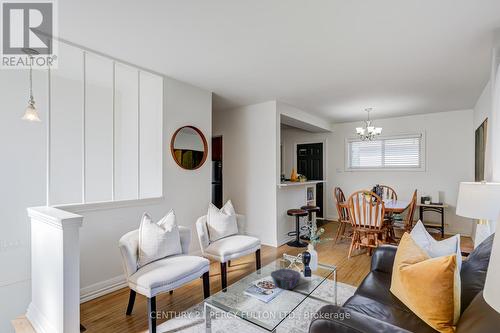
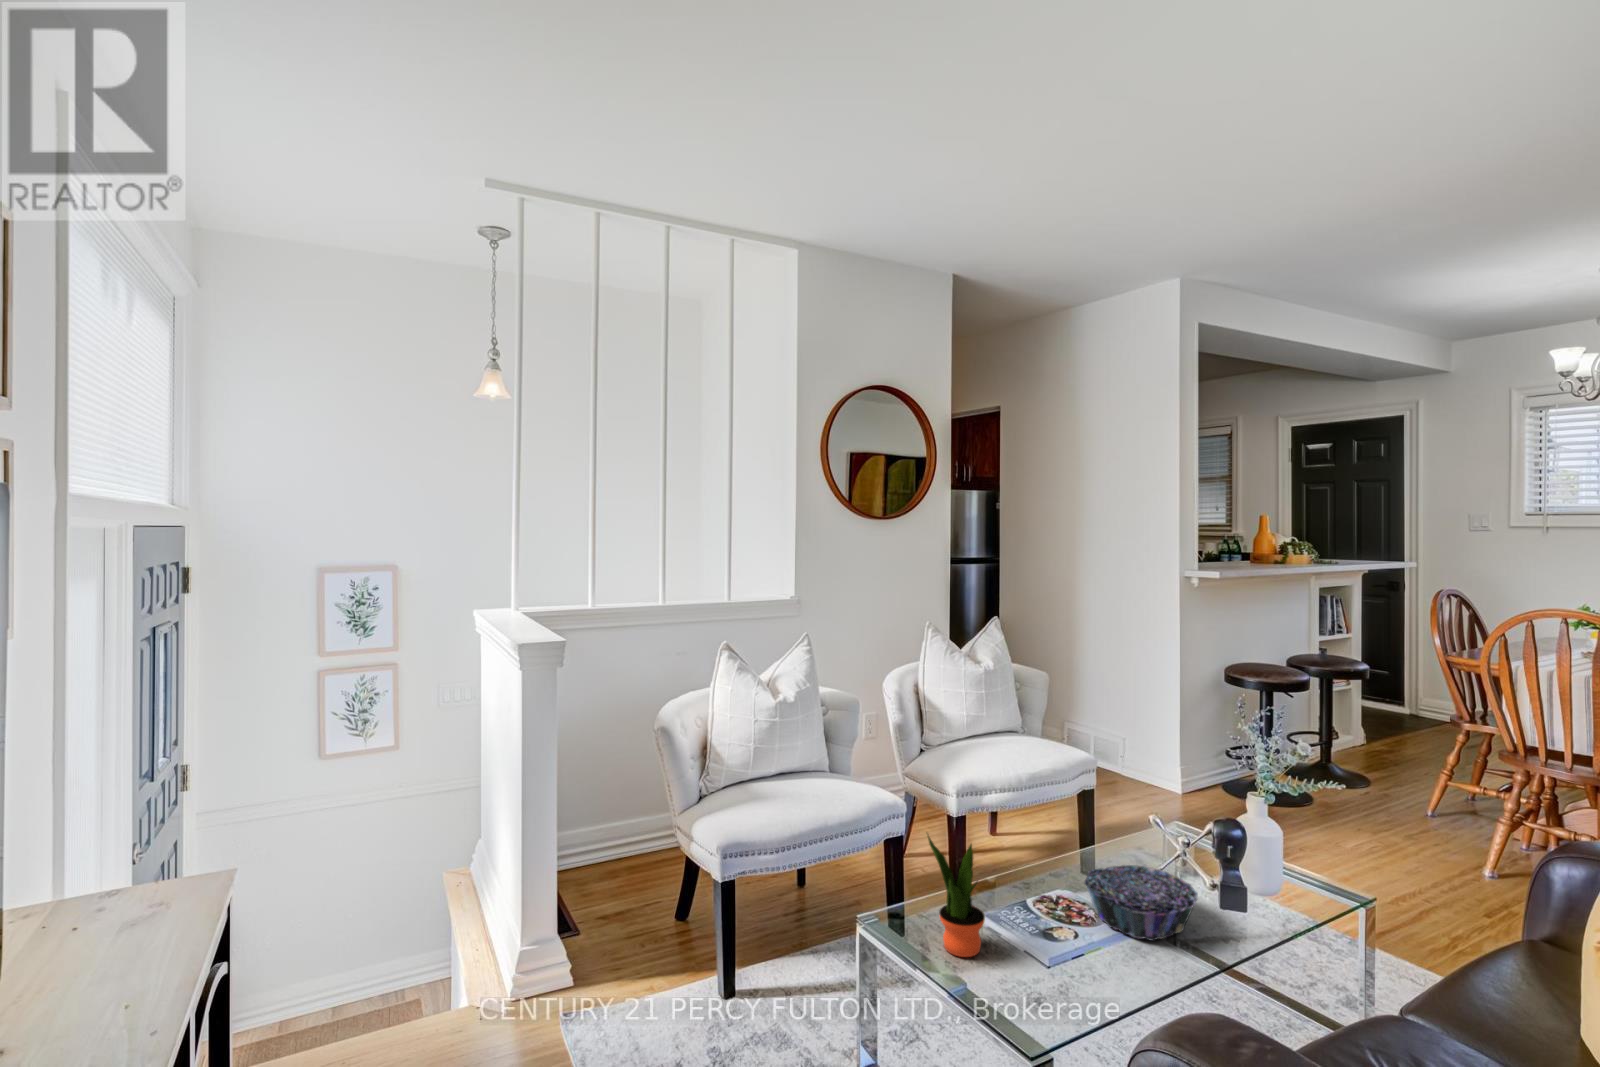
potted plant: none [229,267,248,305] -> present [928,836,985,957]

